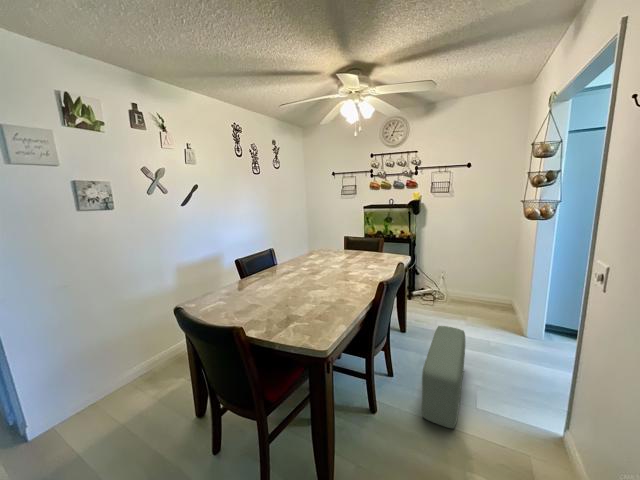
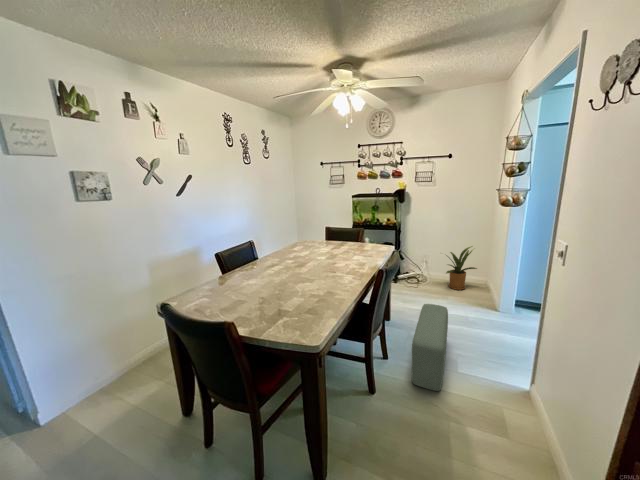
house plant: none [455,262,503,310] -> present [446,246,477,290]

